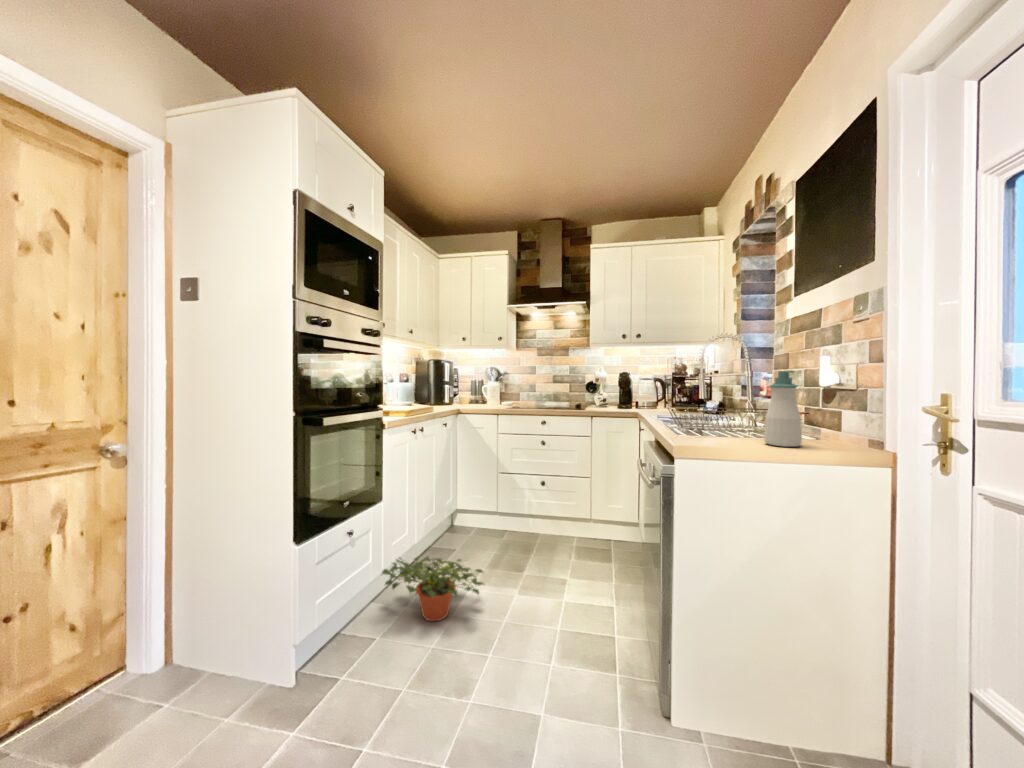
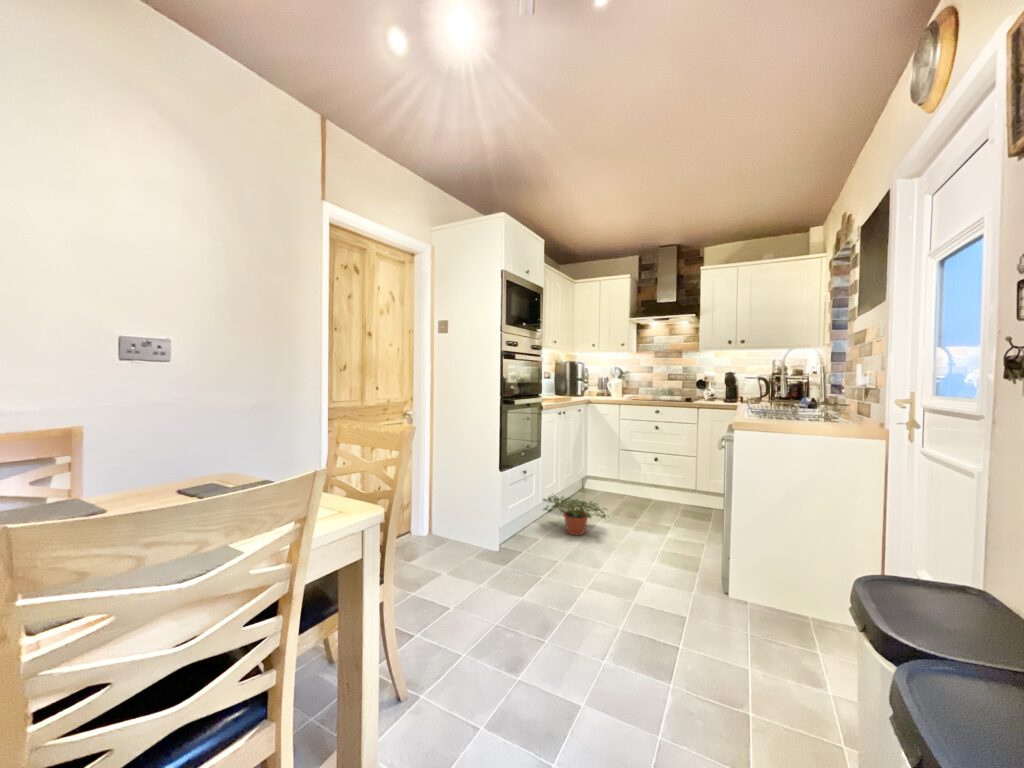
soap bottle: present [764,371,802,447] -> none [797,376,823,424]

